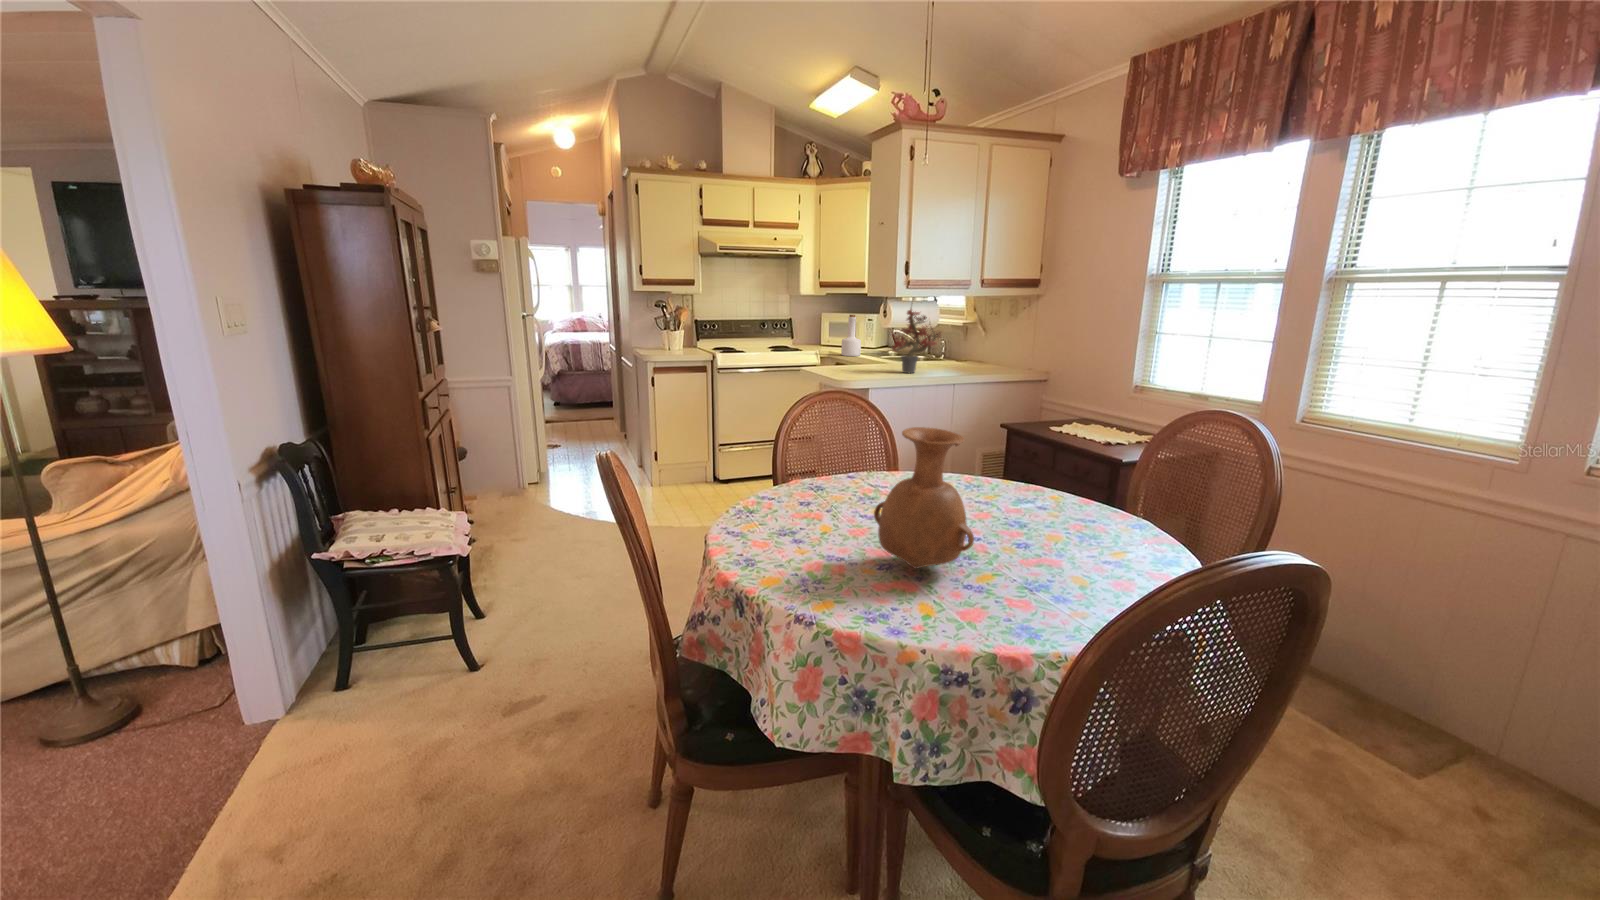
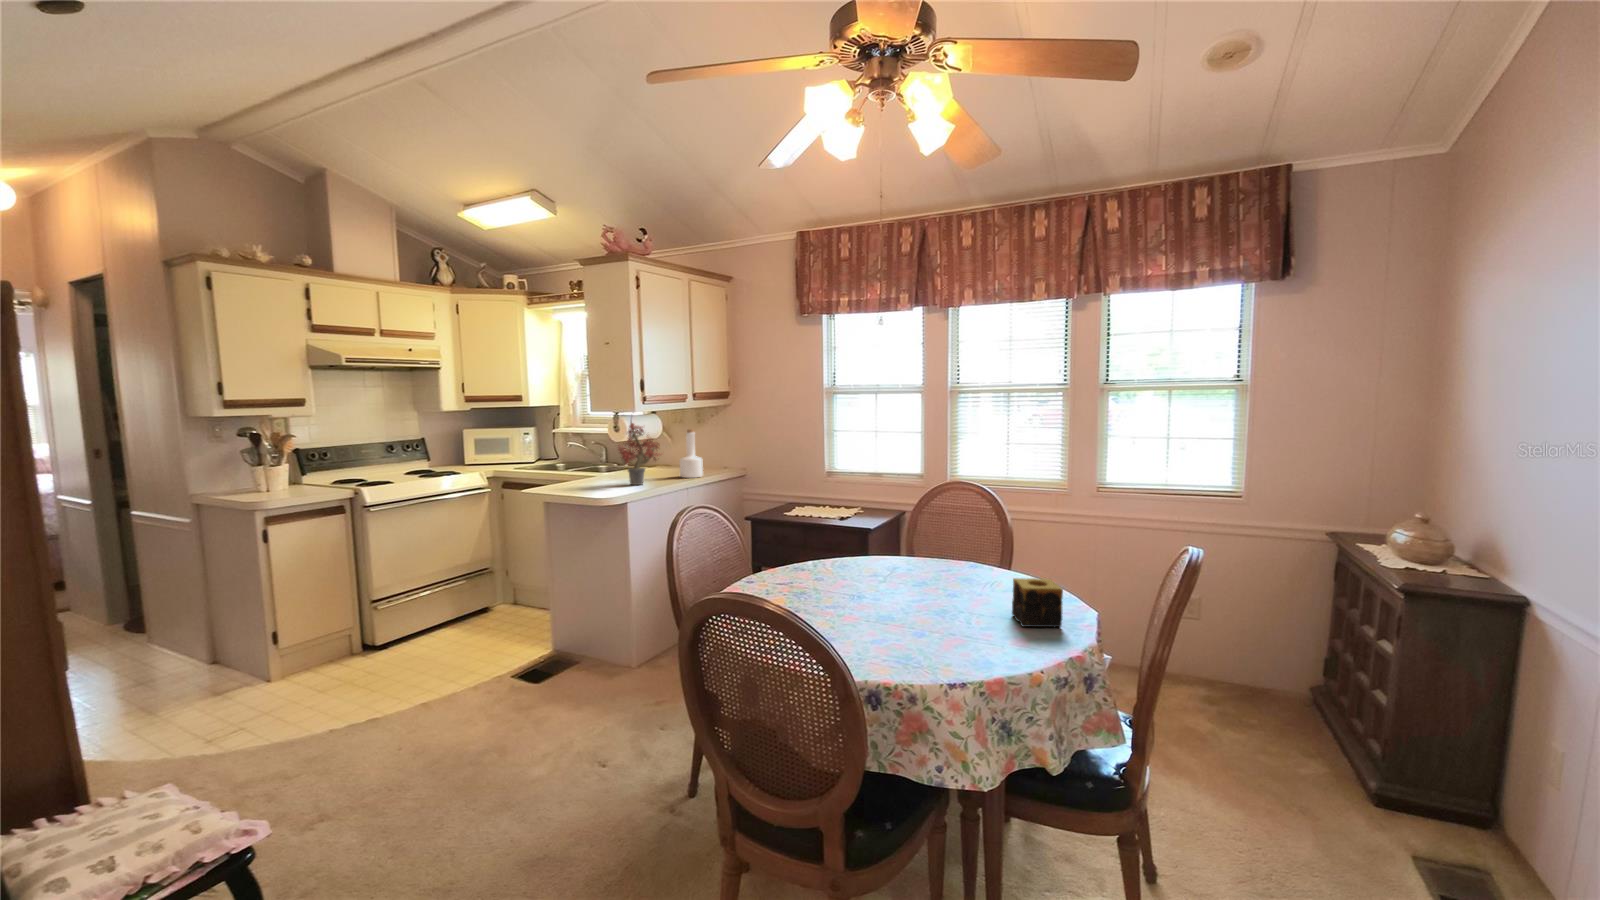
bottle: present [841,315,861,356] -> present [680,429,703,478]
vase: present [874,427,974,568] -> none [901,513,988,627]
candle: none [1010,537,1093,619] -> present [1012,578,1063,627]

